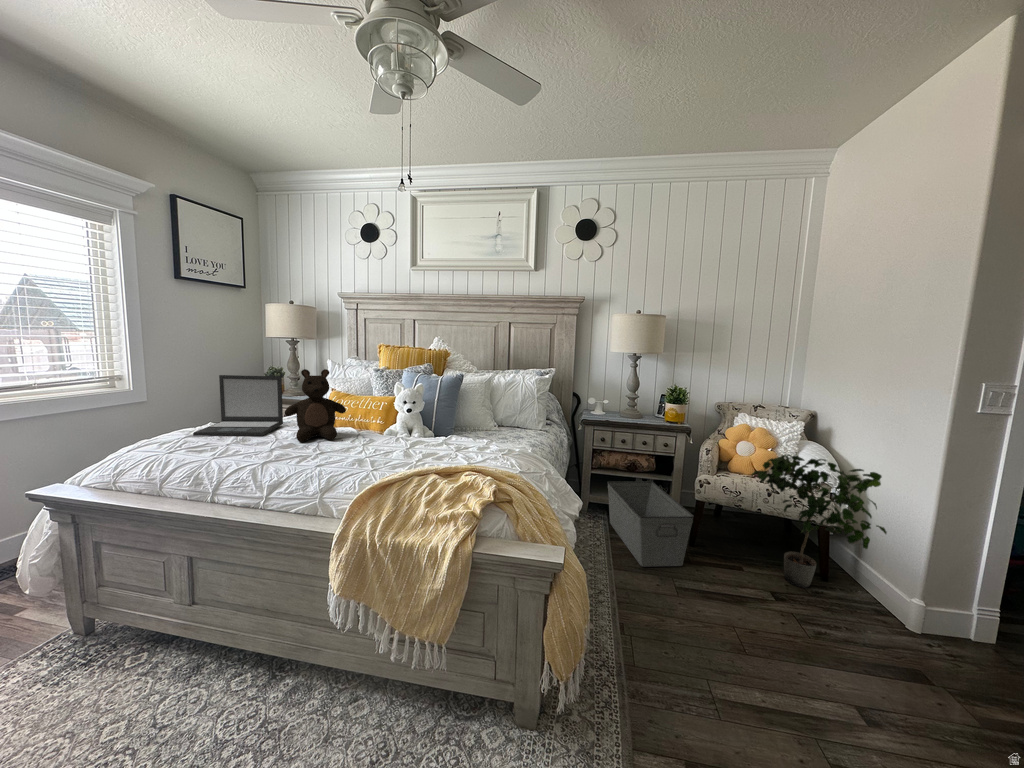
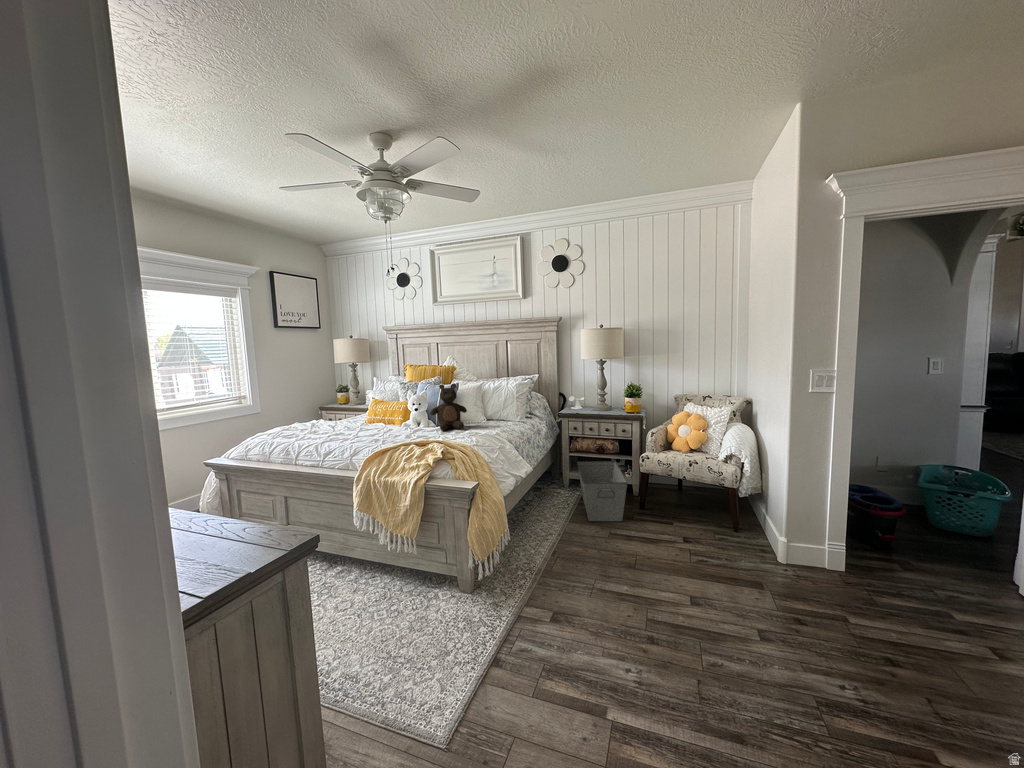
stuffed bear: present [285,369,346,442] -> present [430,384,467,431]
laptop: present [193,375,283,436] -> none [286,391,340,431]
potted plant: present [752,454,887,588] -> none [670,433,766,536]

